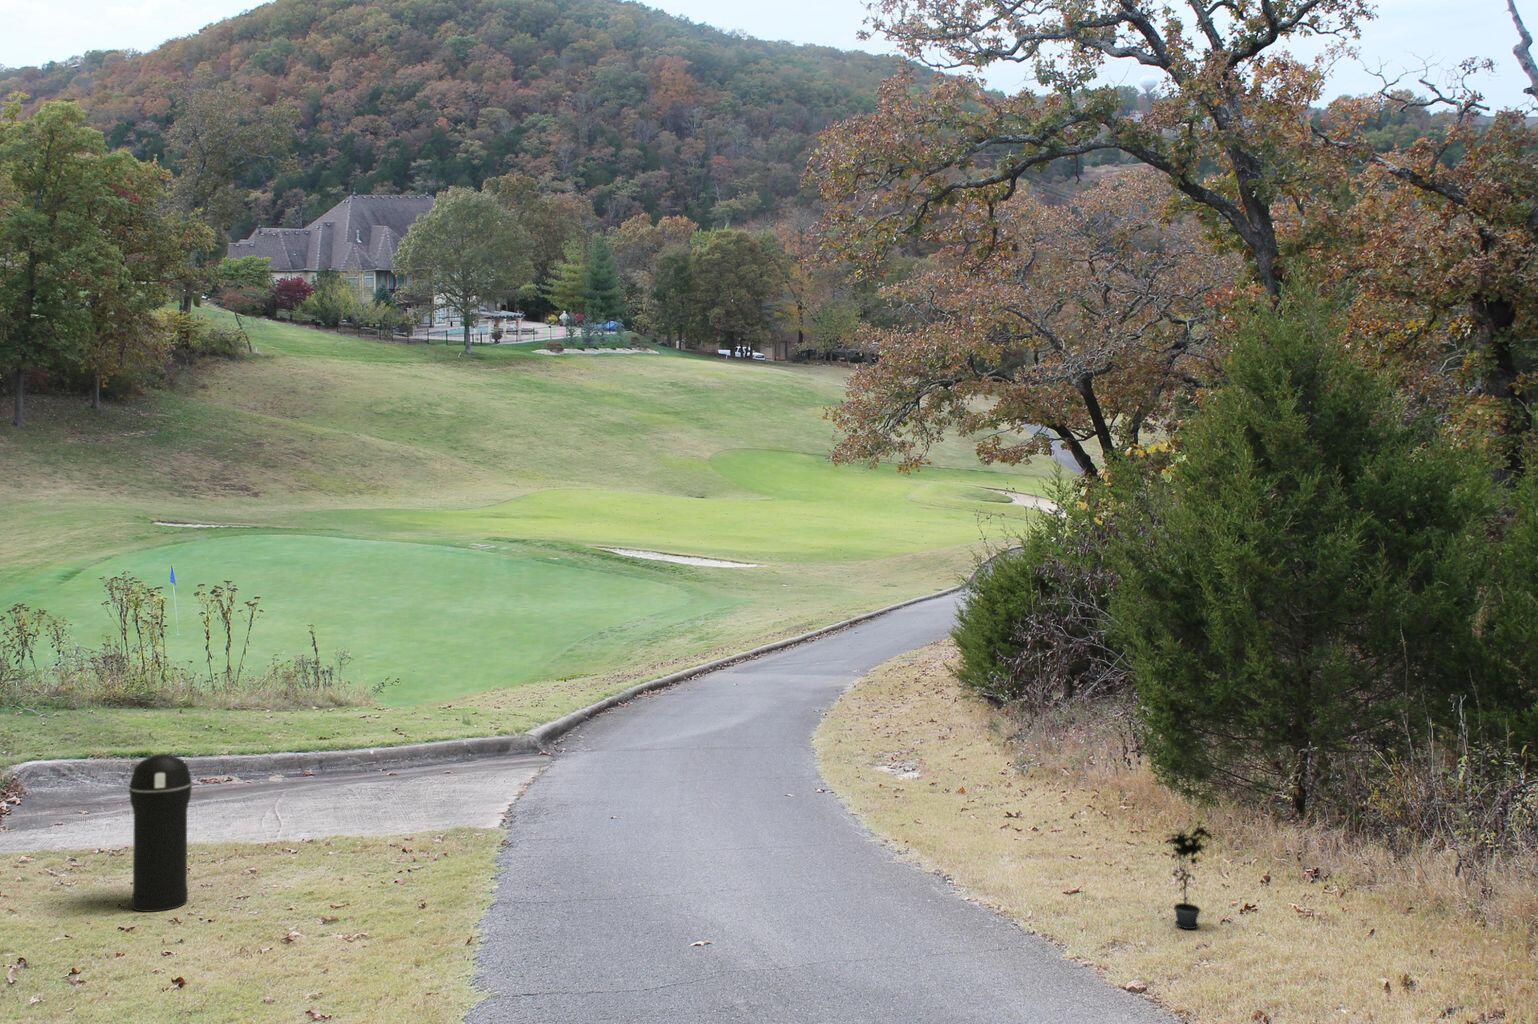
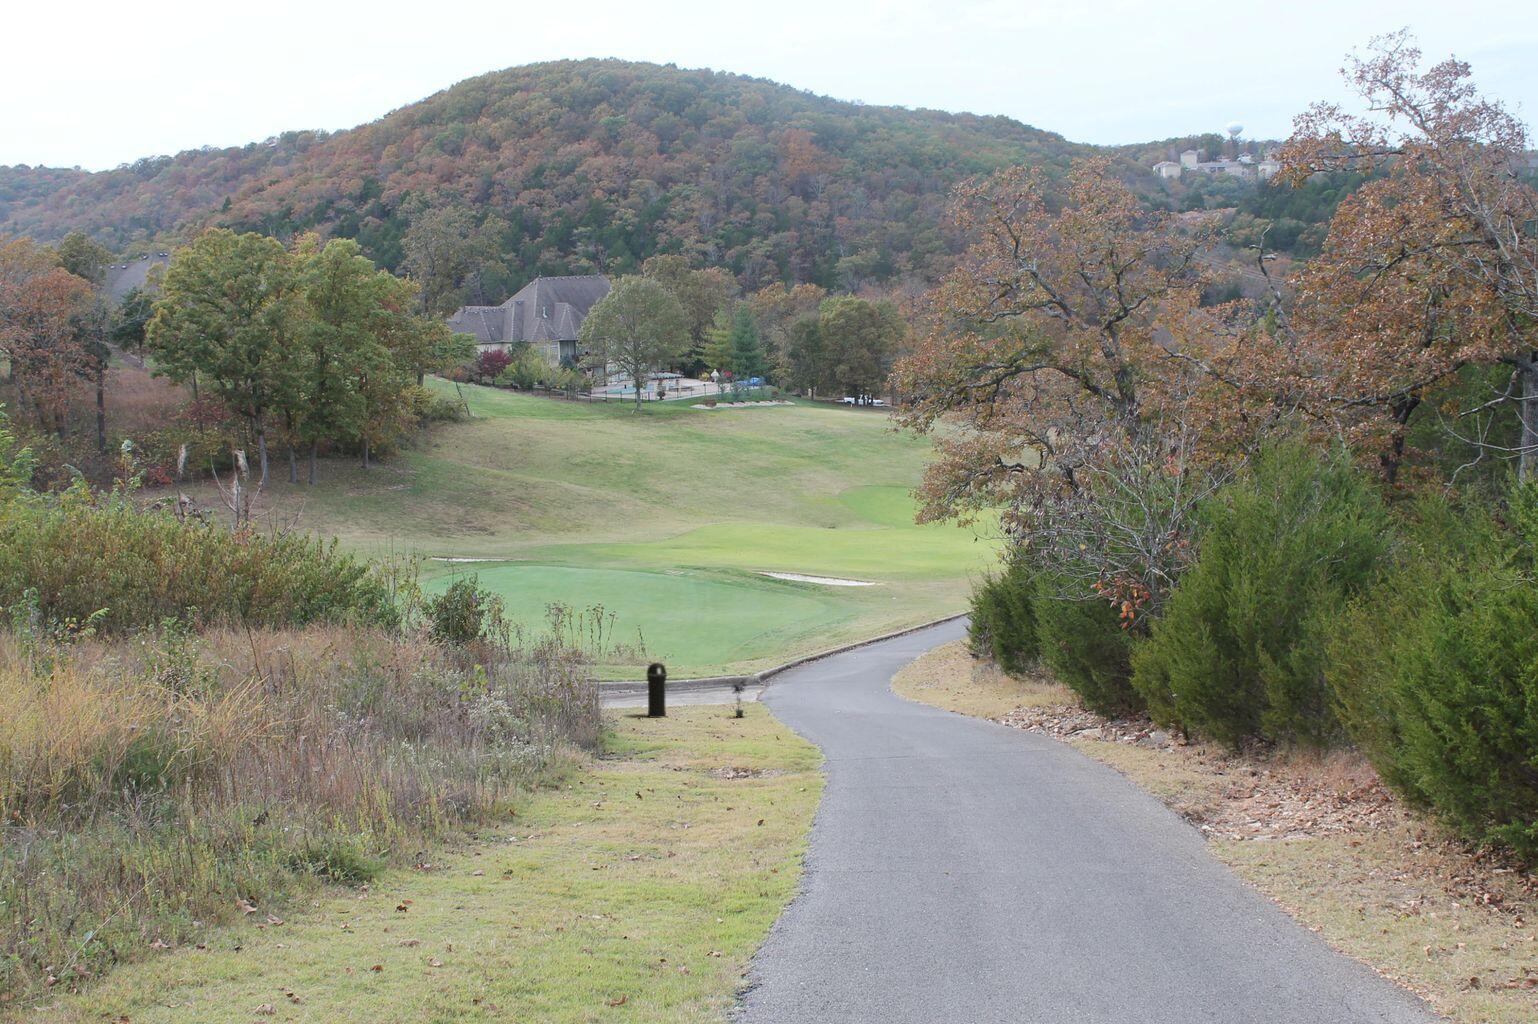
potted plant: present [1167,821,1212,929] -> present [732,682,746,717]

